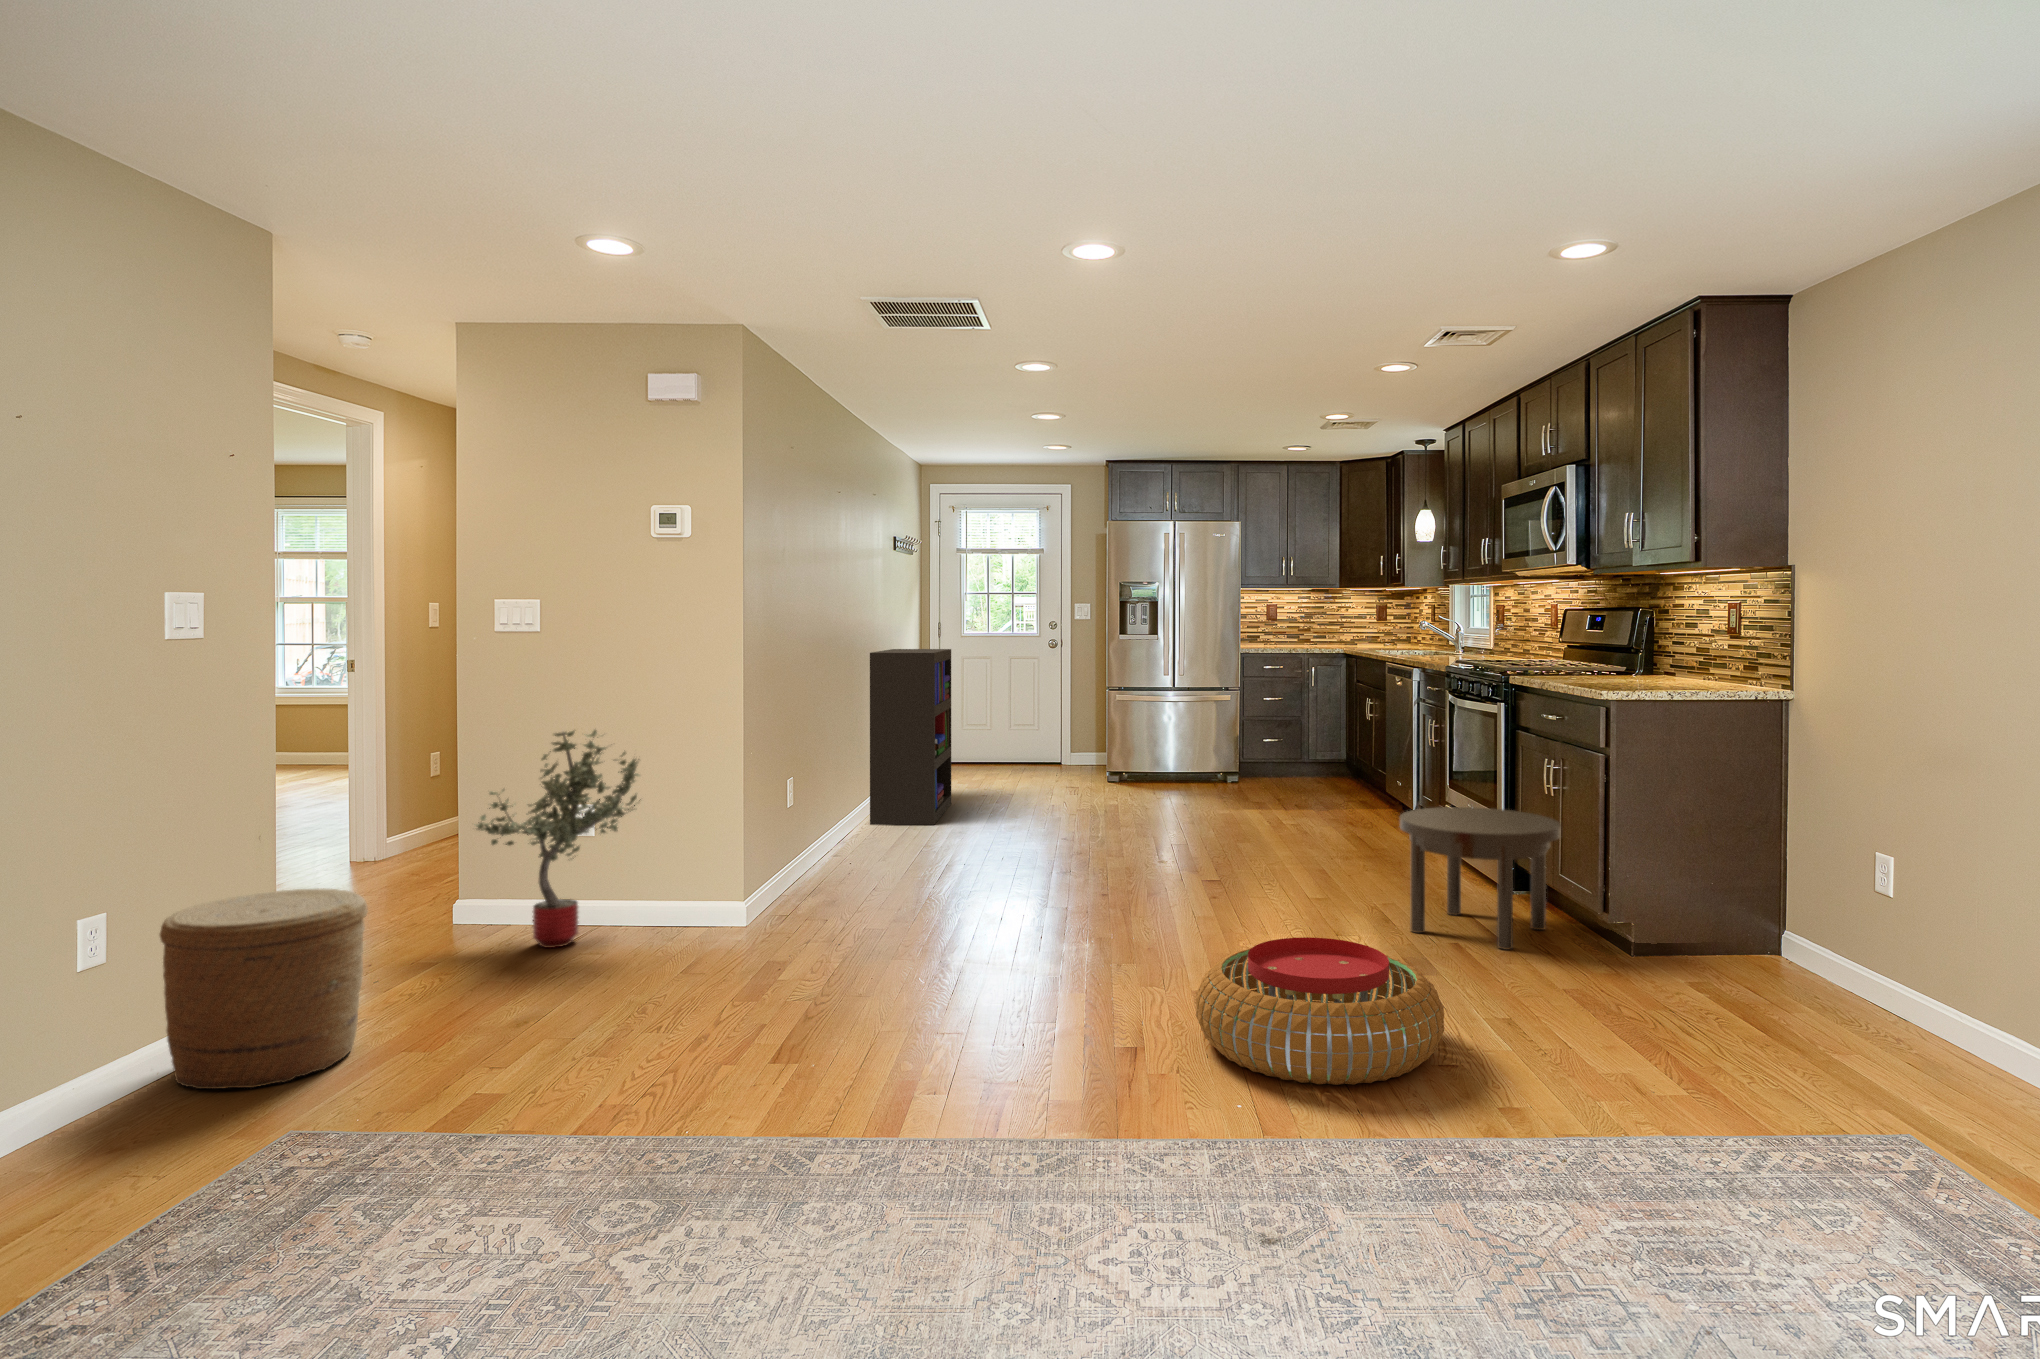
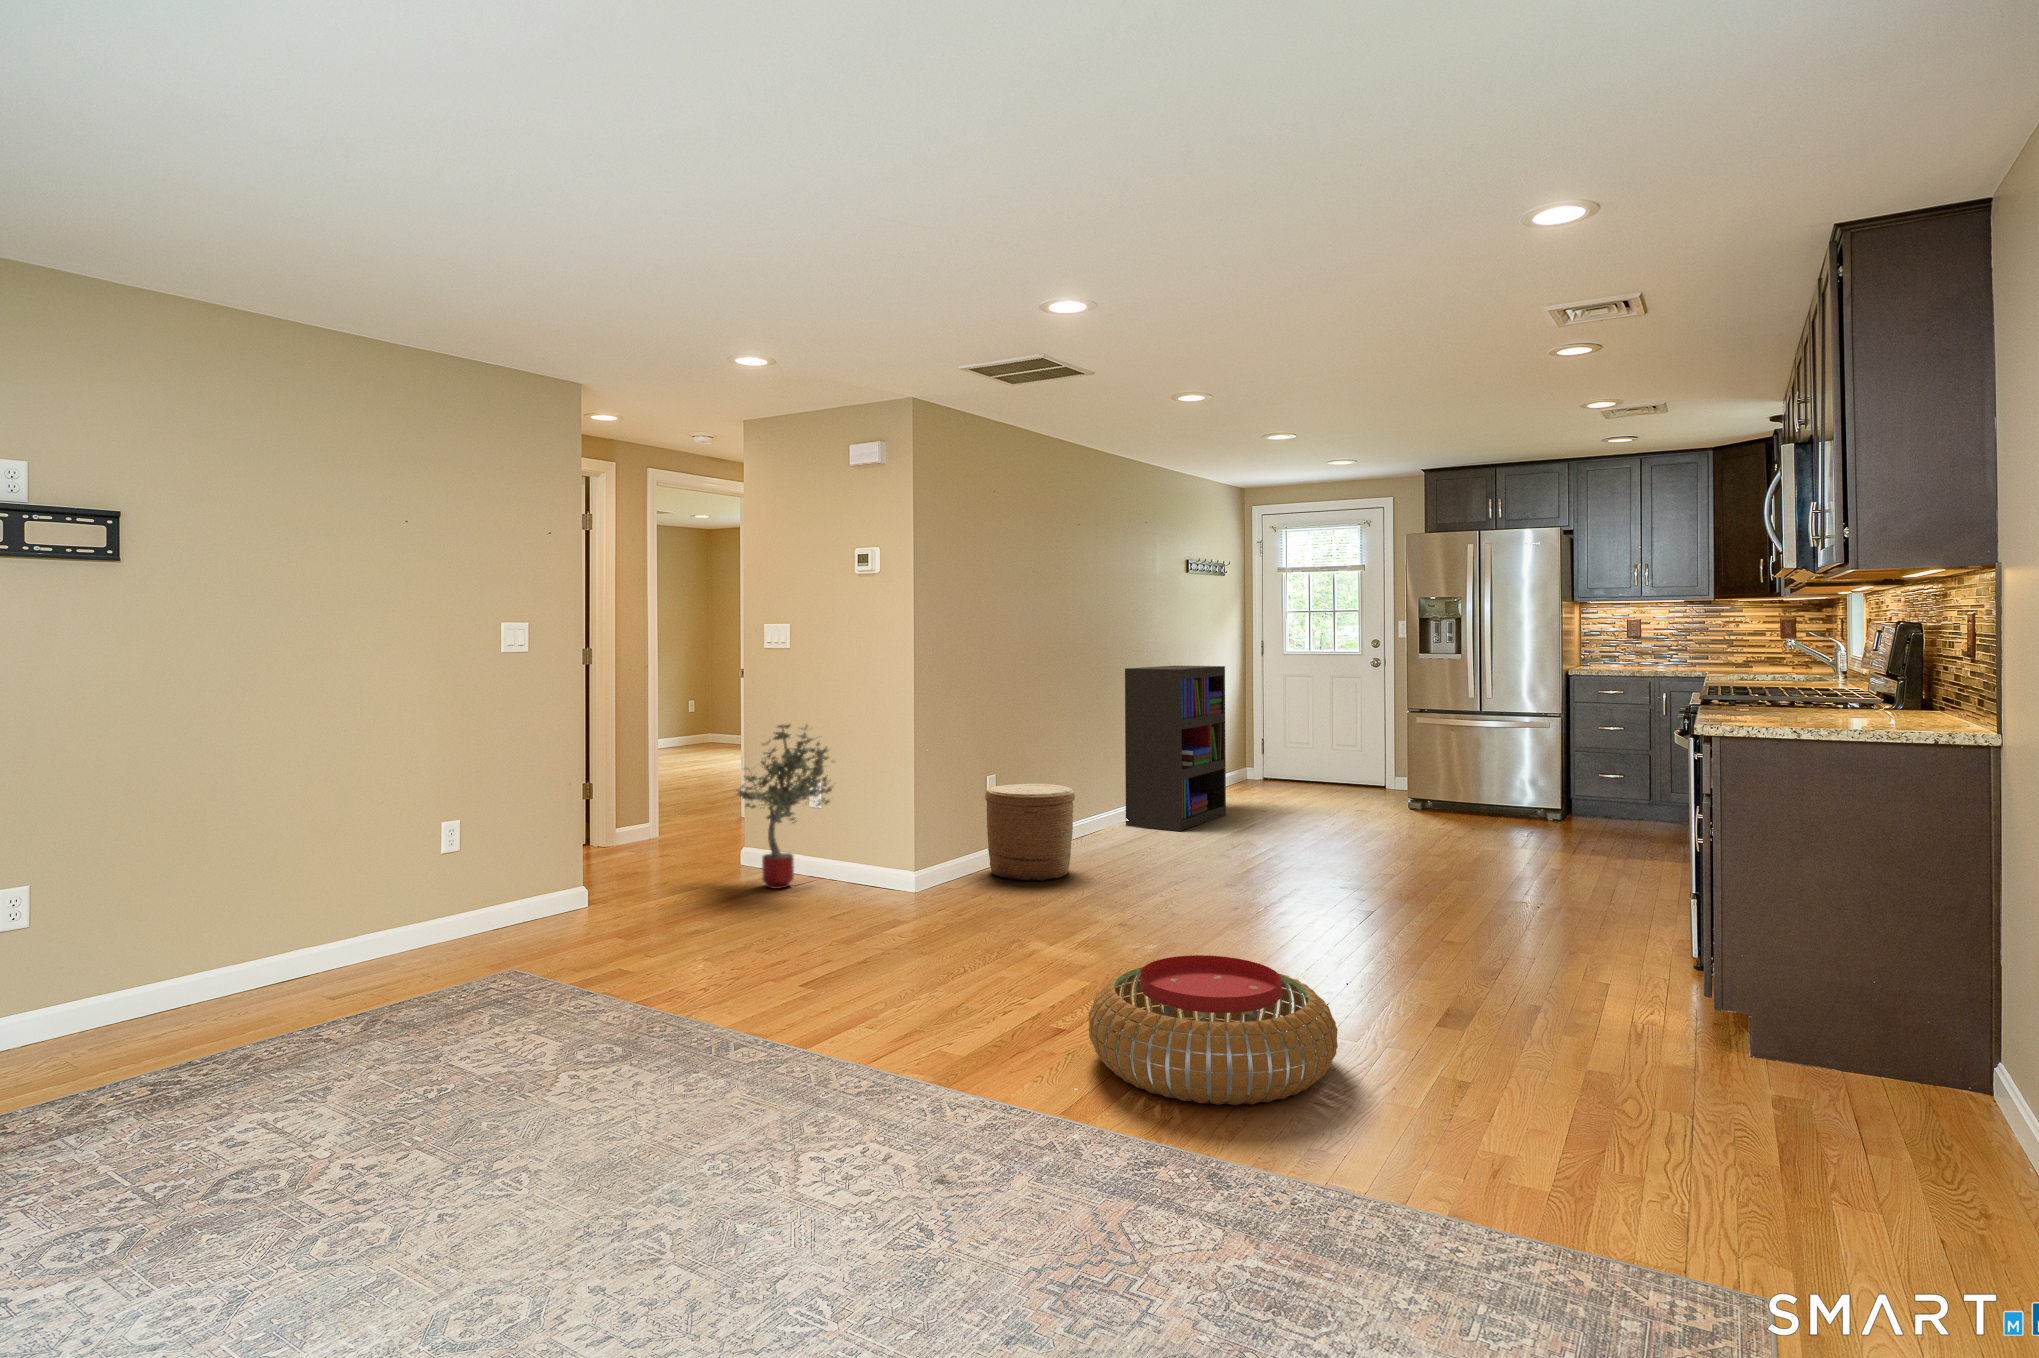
side table: present [1399,807,1561,950] -> none [1491,853,1692,1024]
woven basket: present [160,888,368,1089] -> present [985,784,1075,881]

